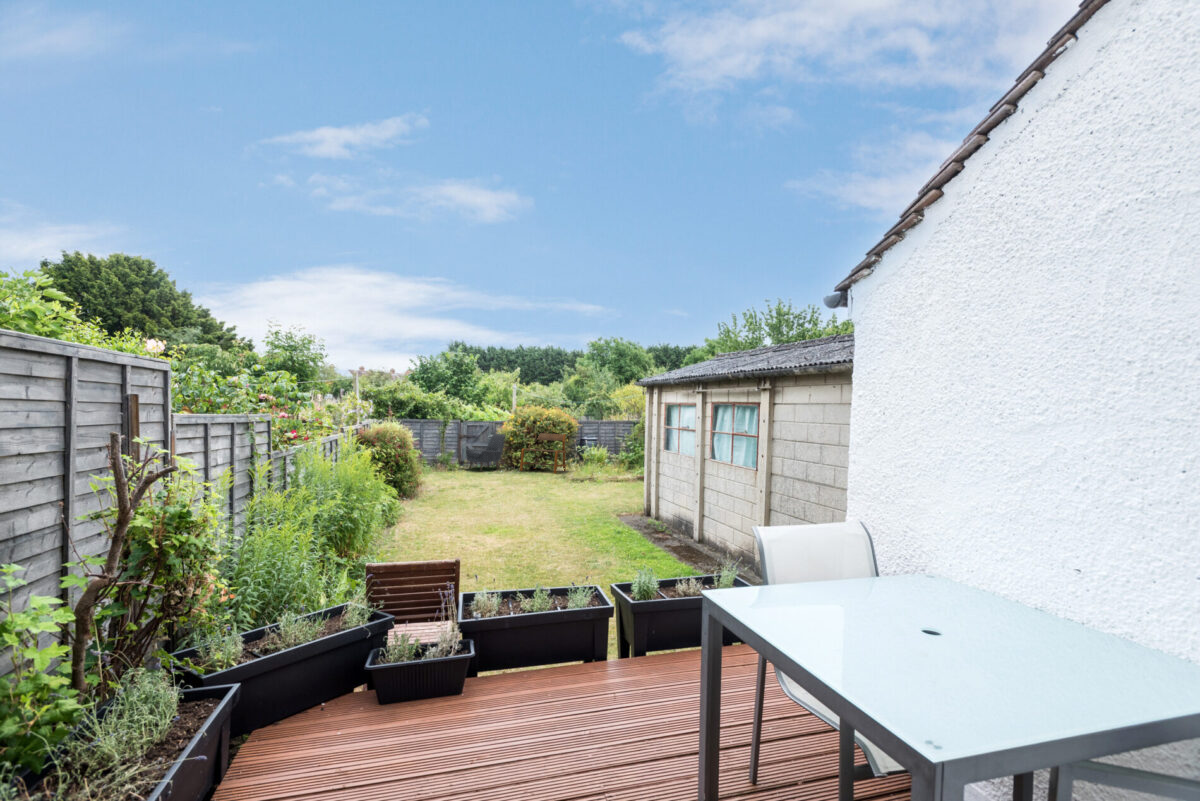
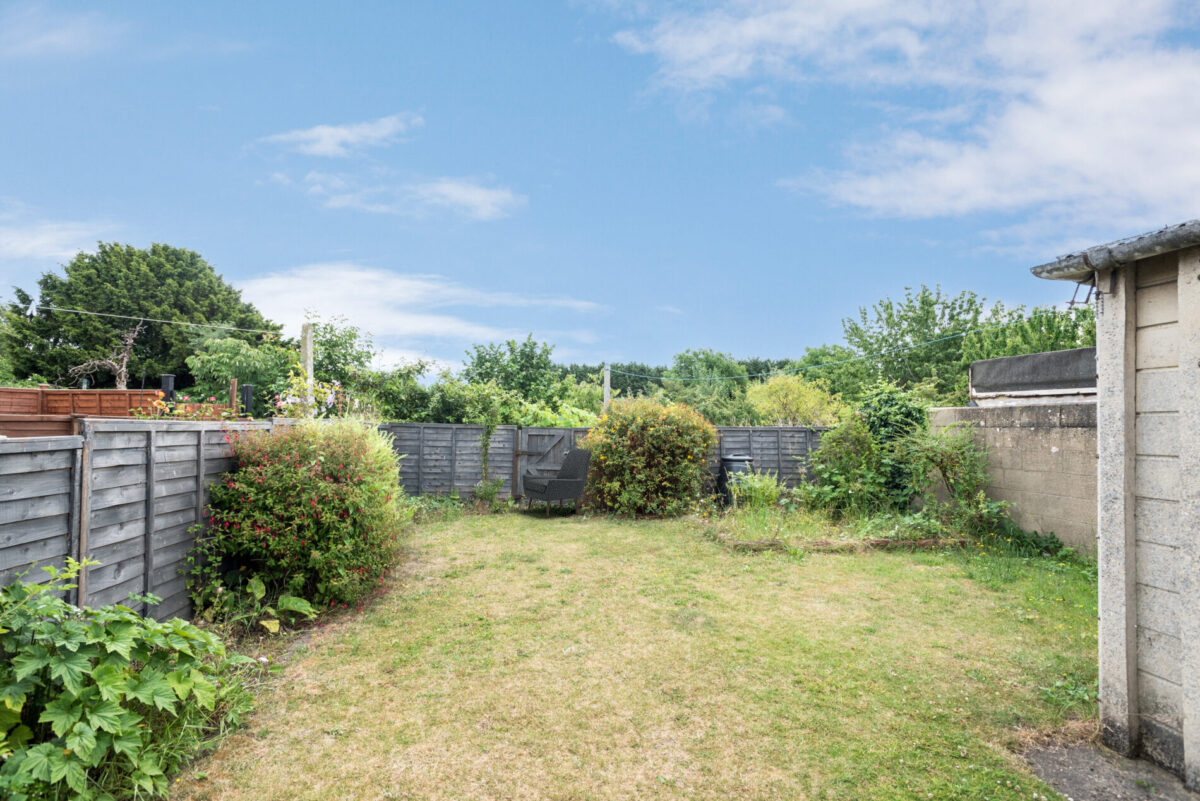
bench: present [520,433,566,473] -> none [619,447,706,527]

